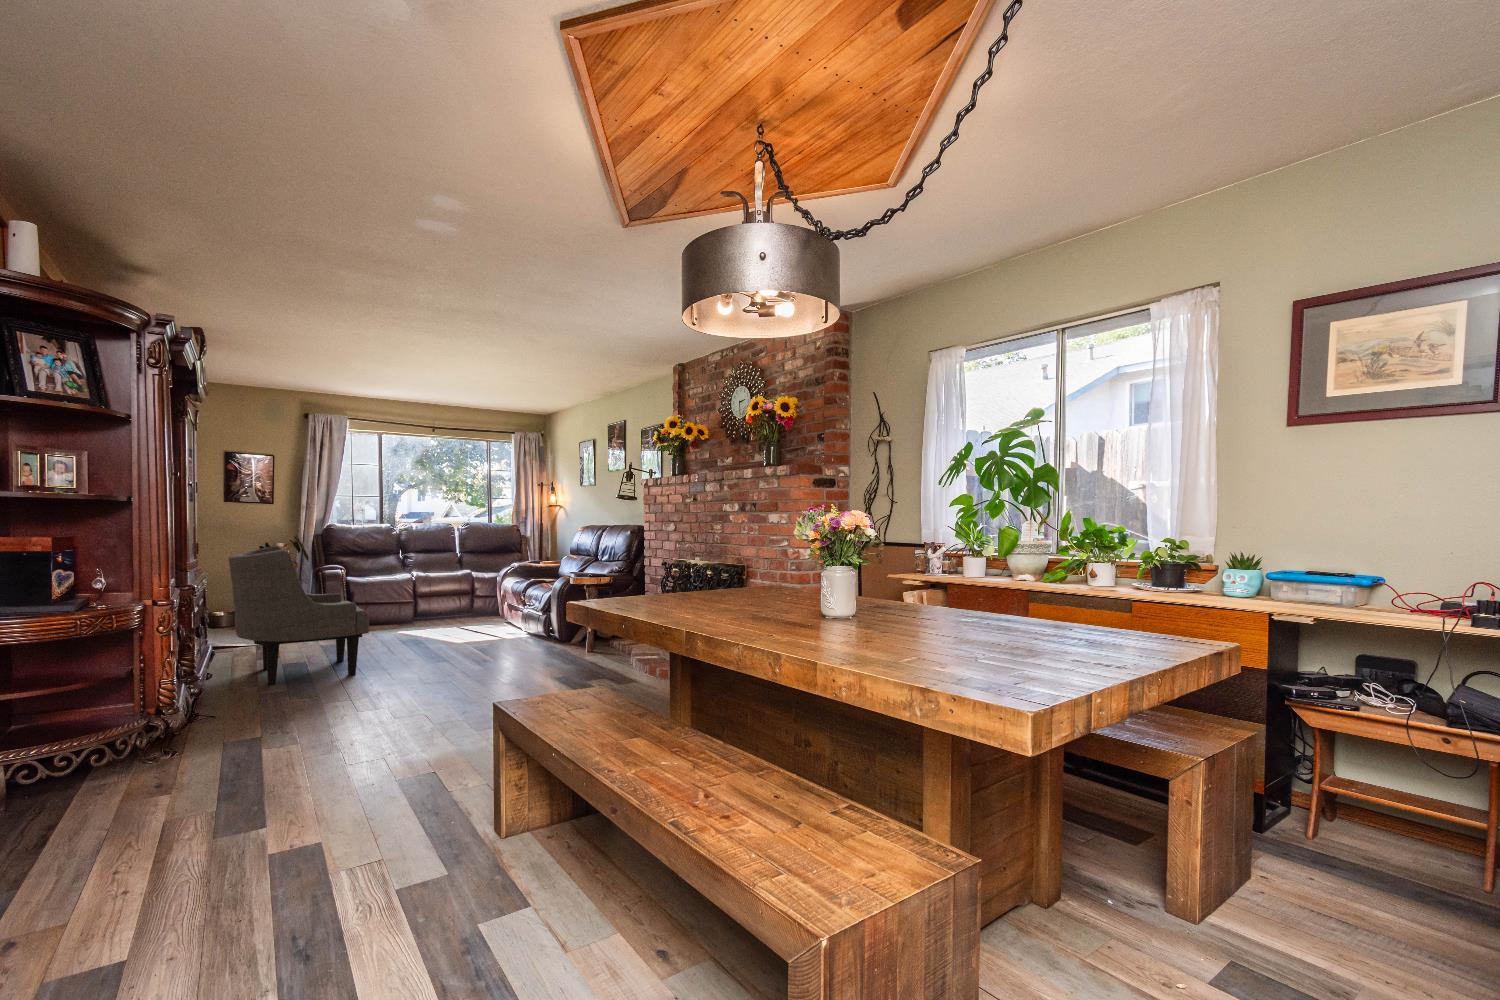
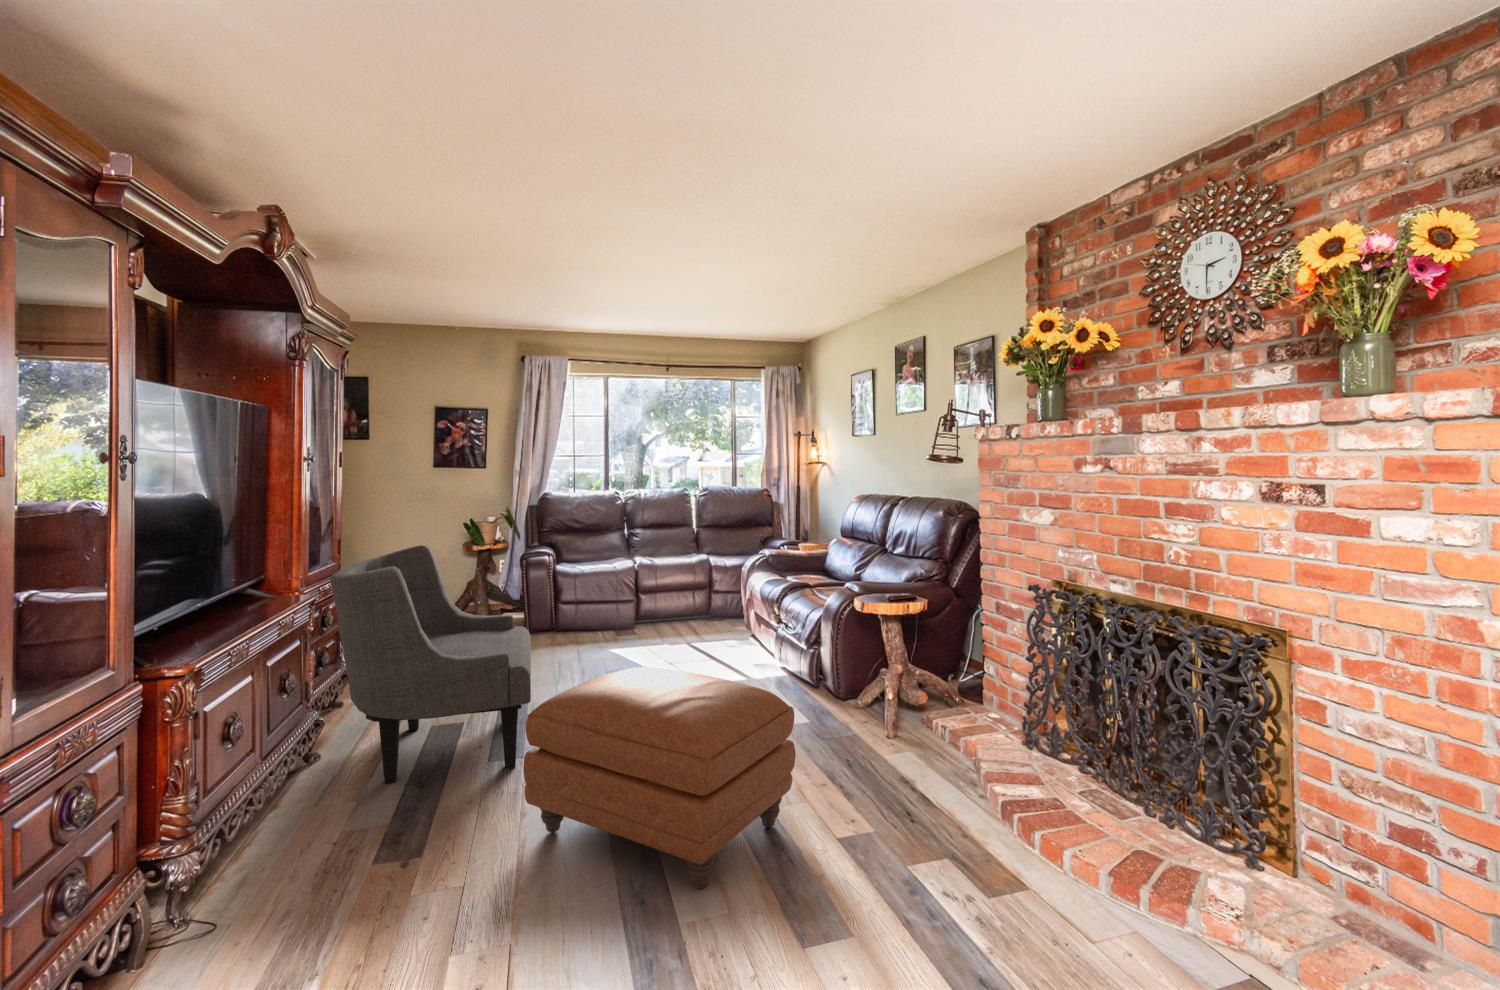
ottoman: none [379,603,533,693] -> present [524,667,796,888]

